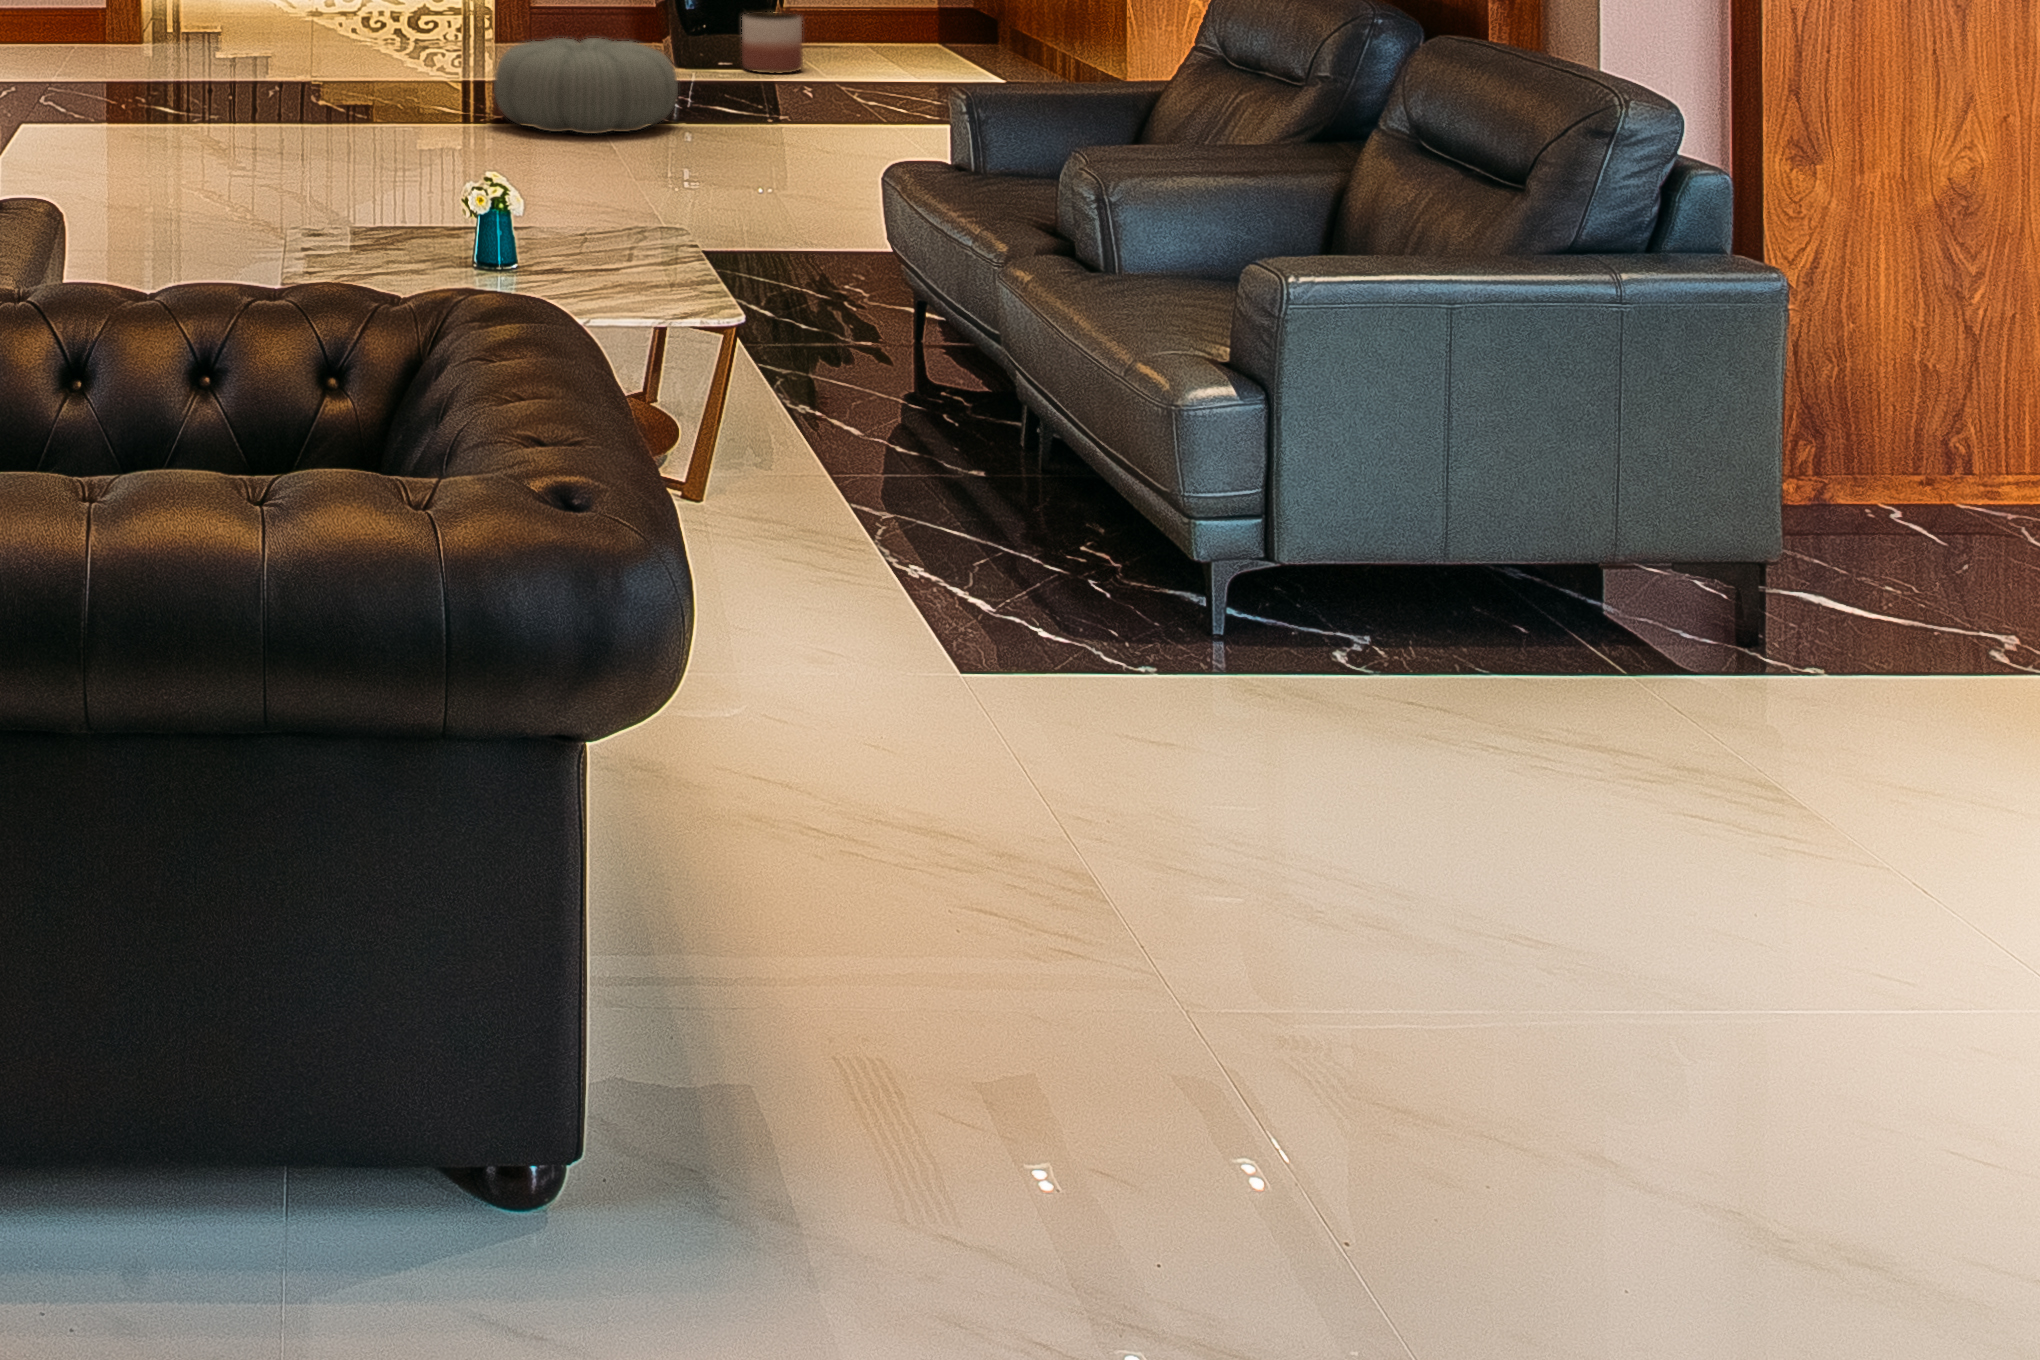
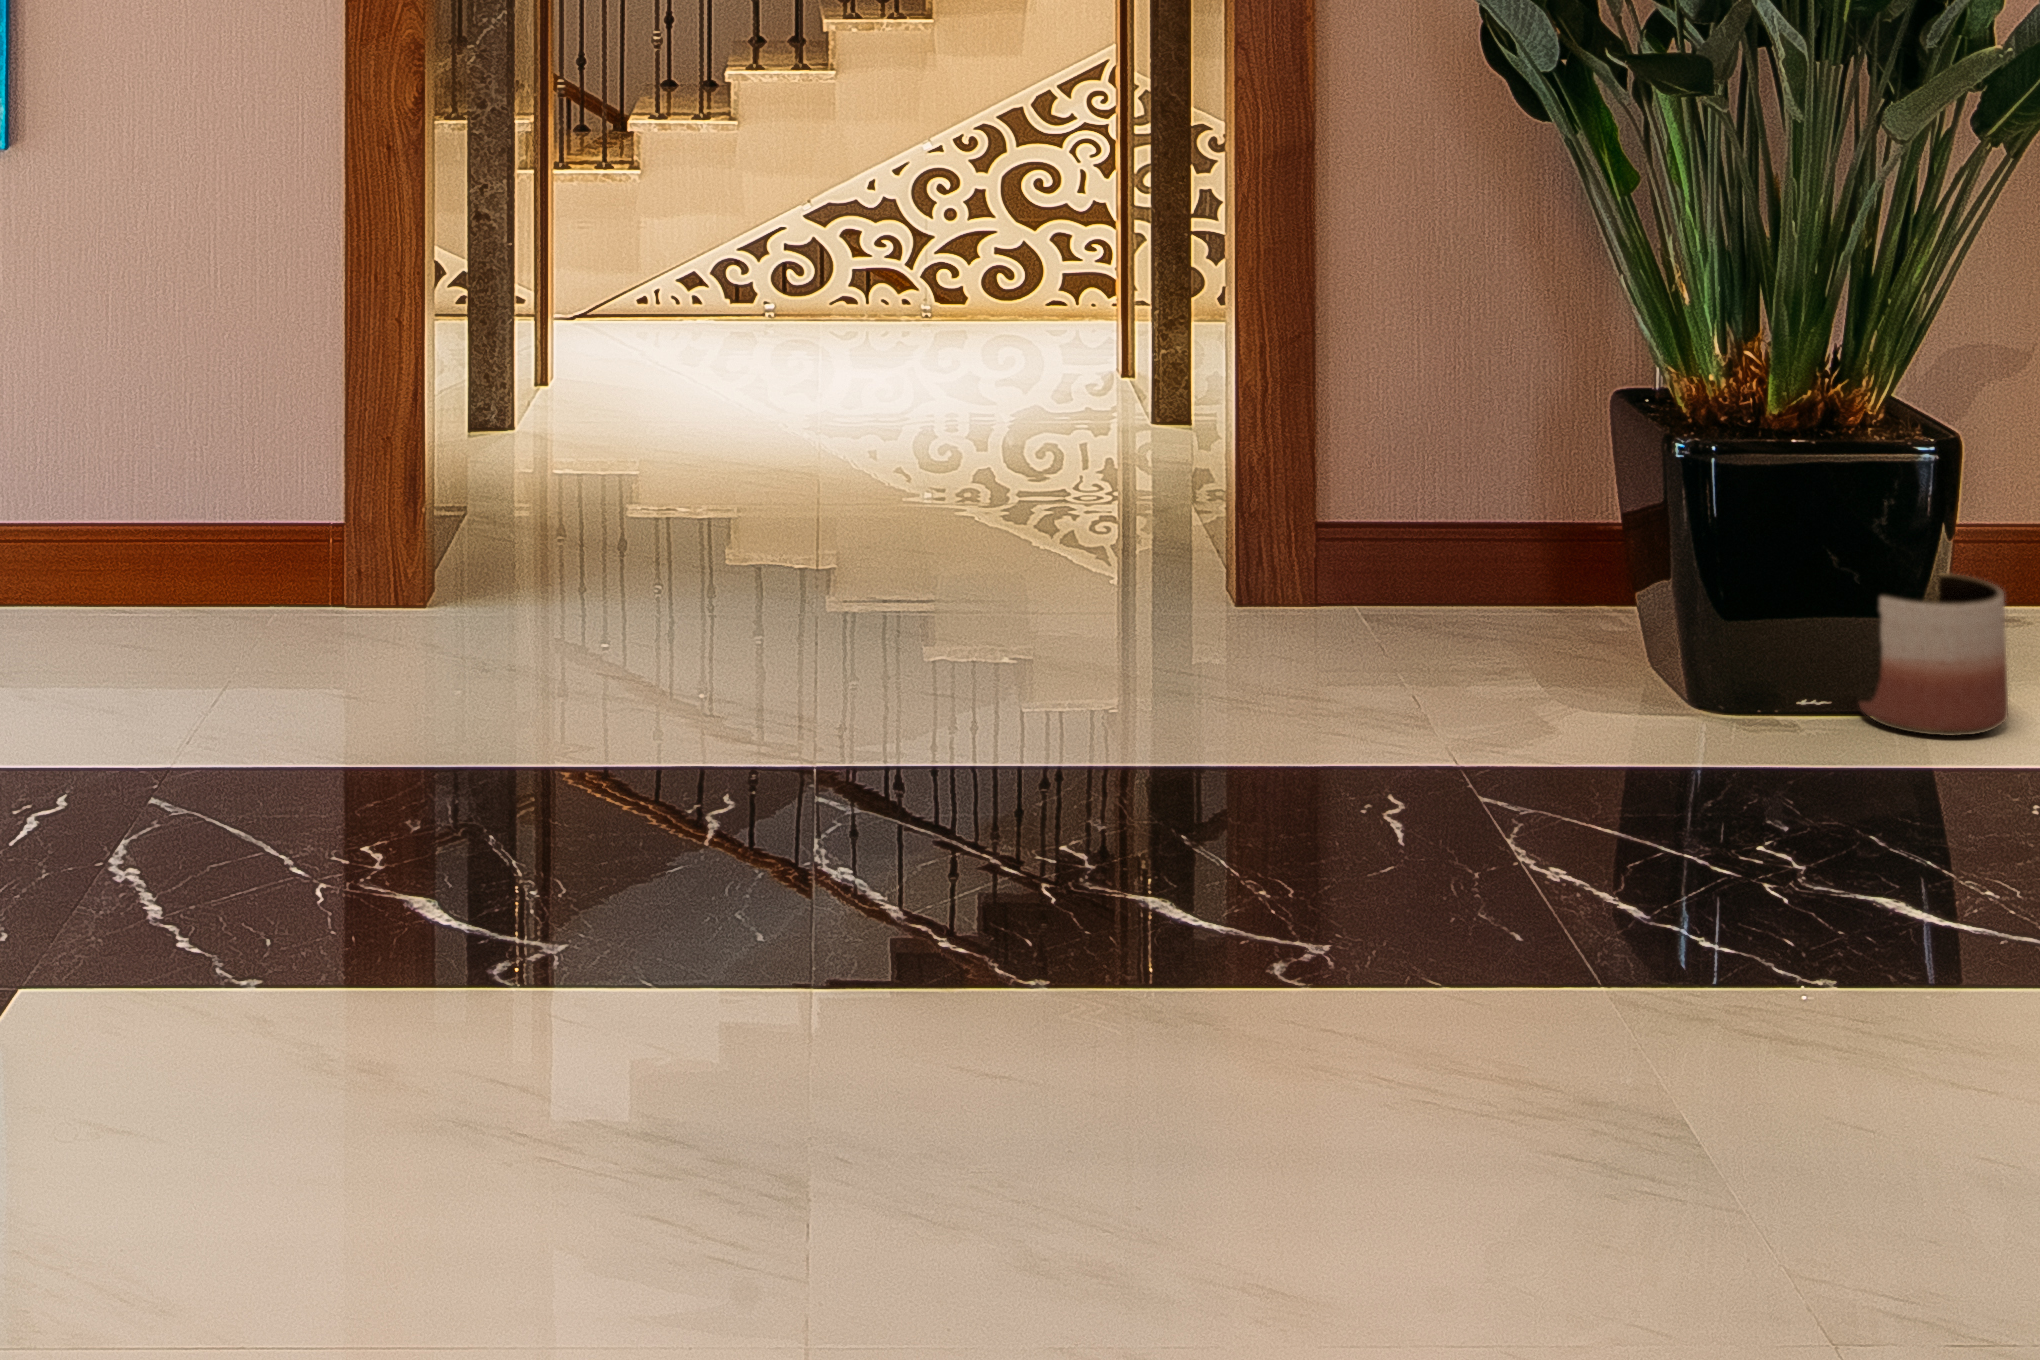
pouf: present [494,38,678,134] -> none [1335,756,1858,1097]

